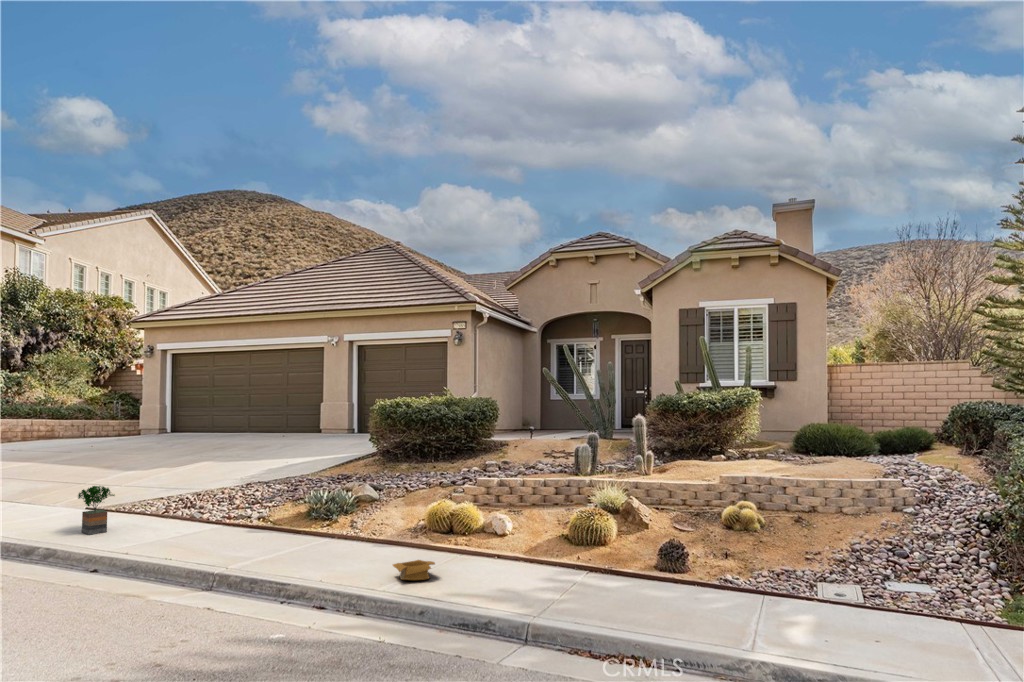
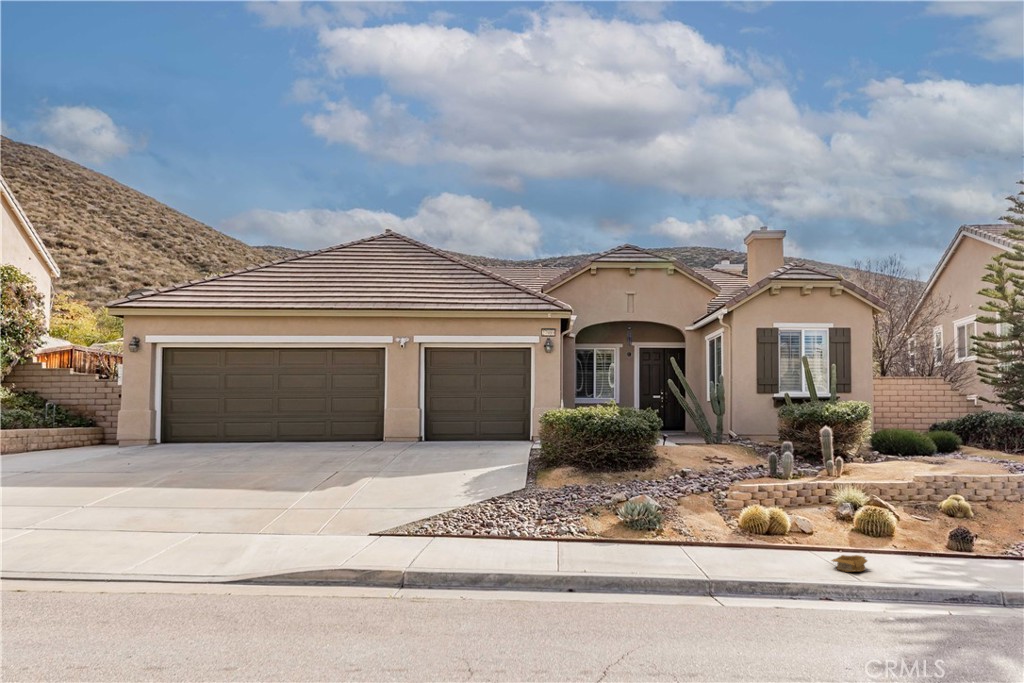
potted tree: present [78,486,115,535] -> none [477,509,505,557]

